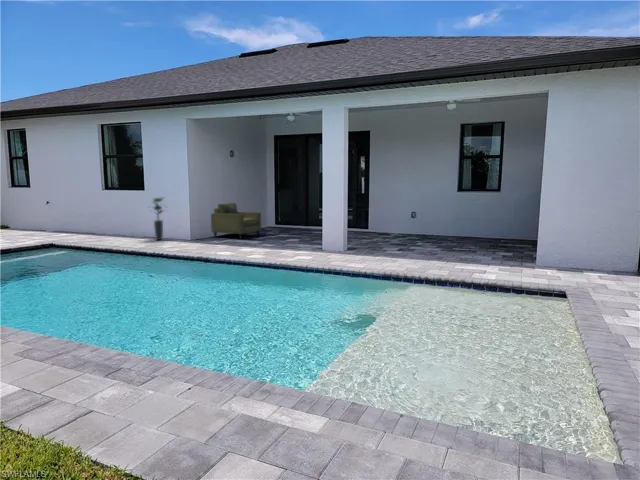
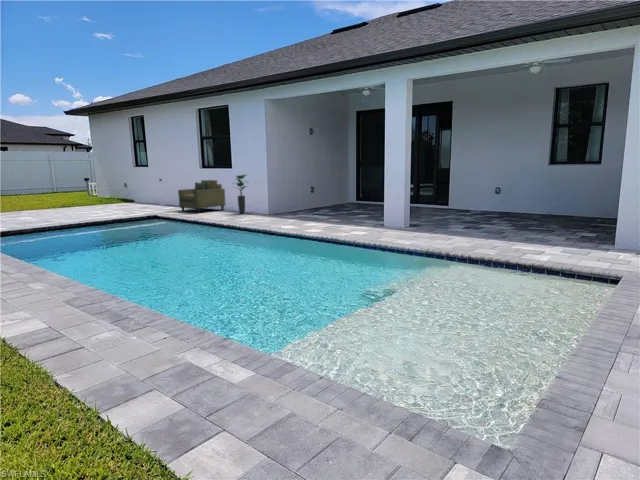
armchair: present [211,203,261,238] -> present [178,180,226,213]

